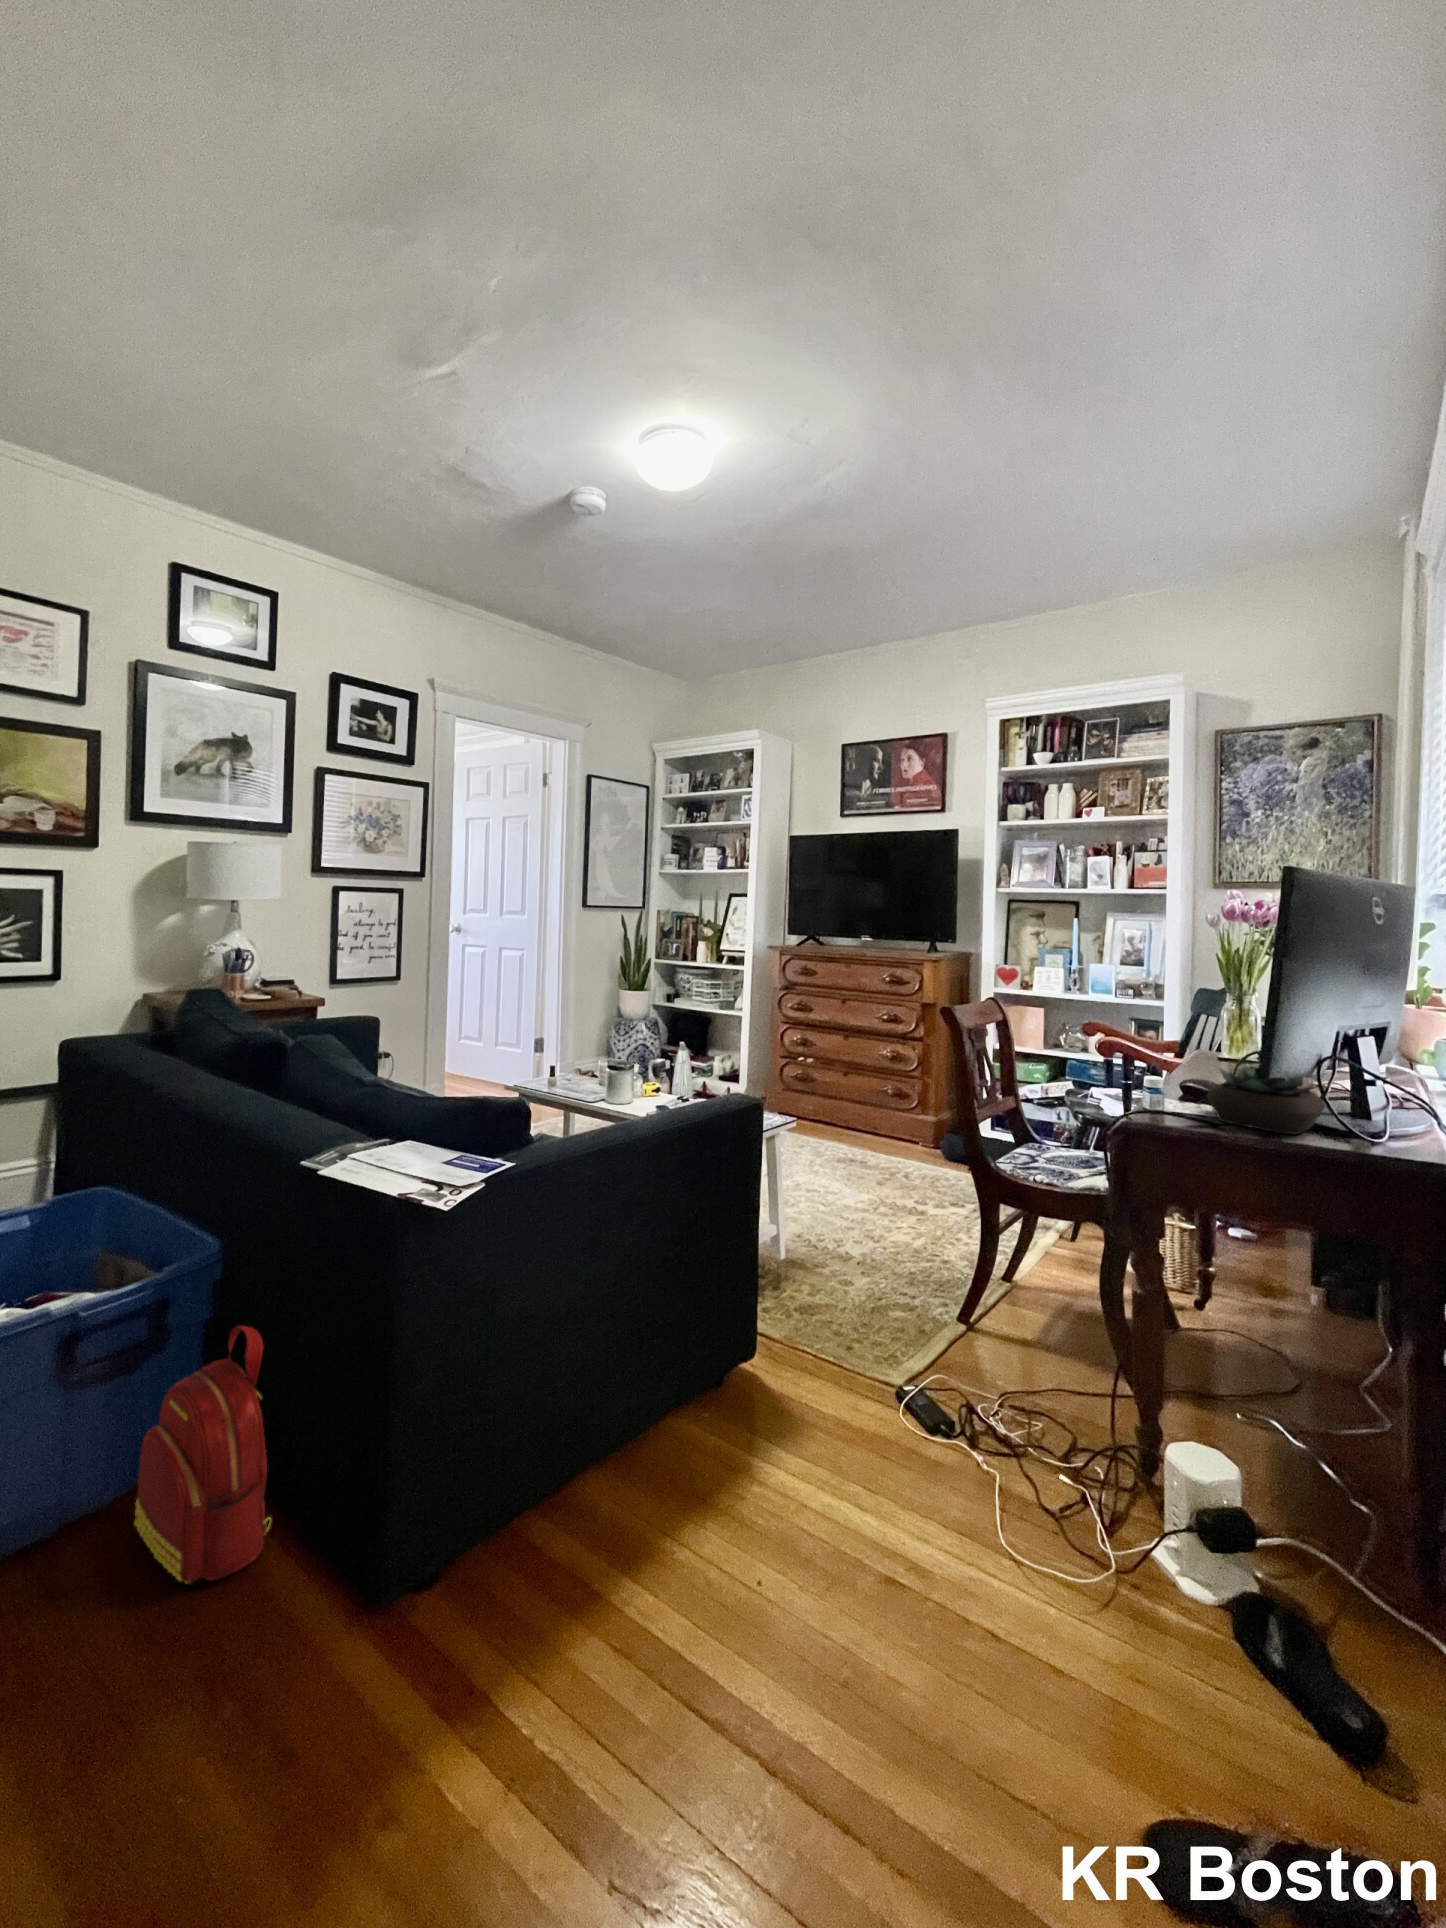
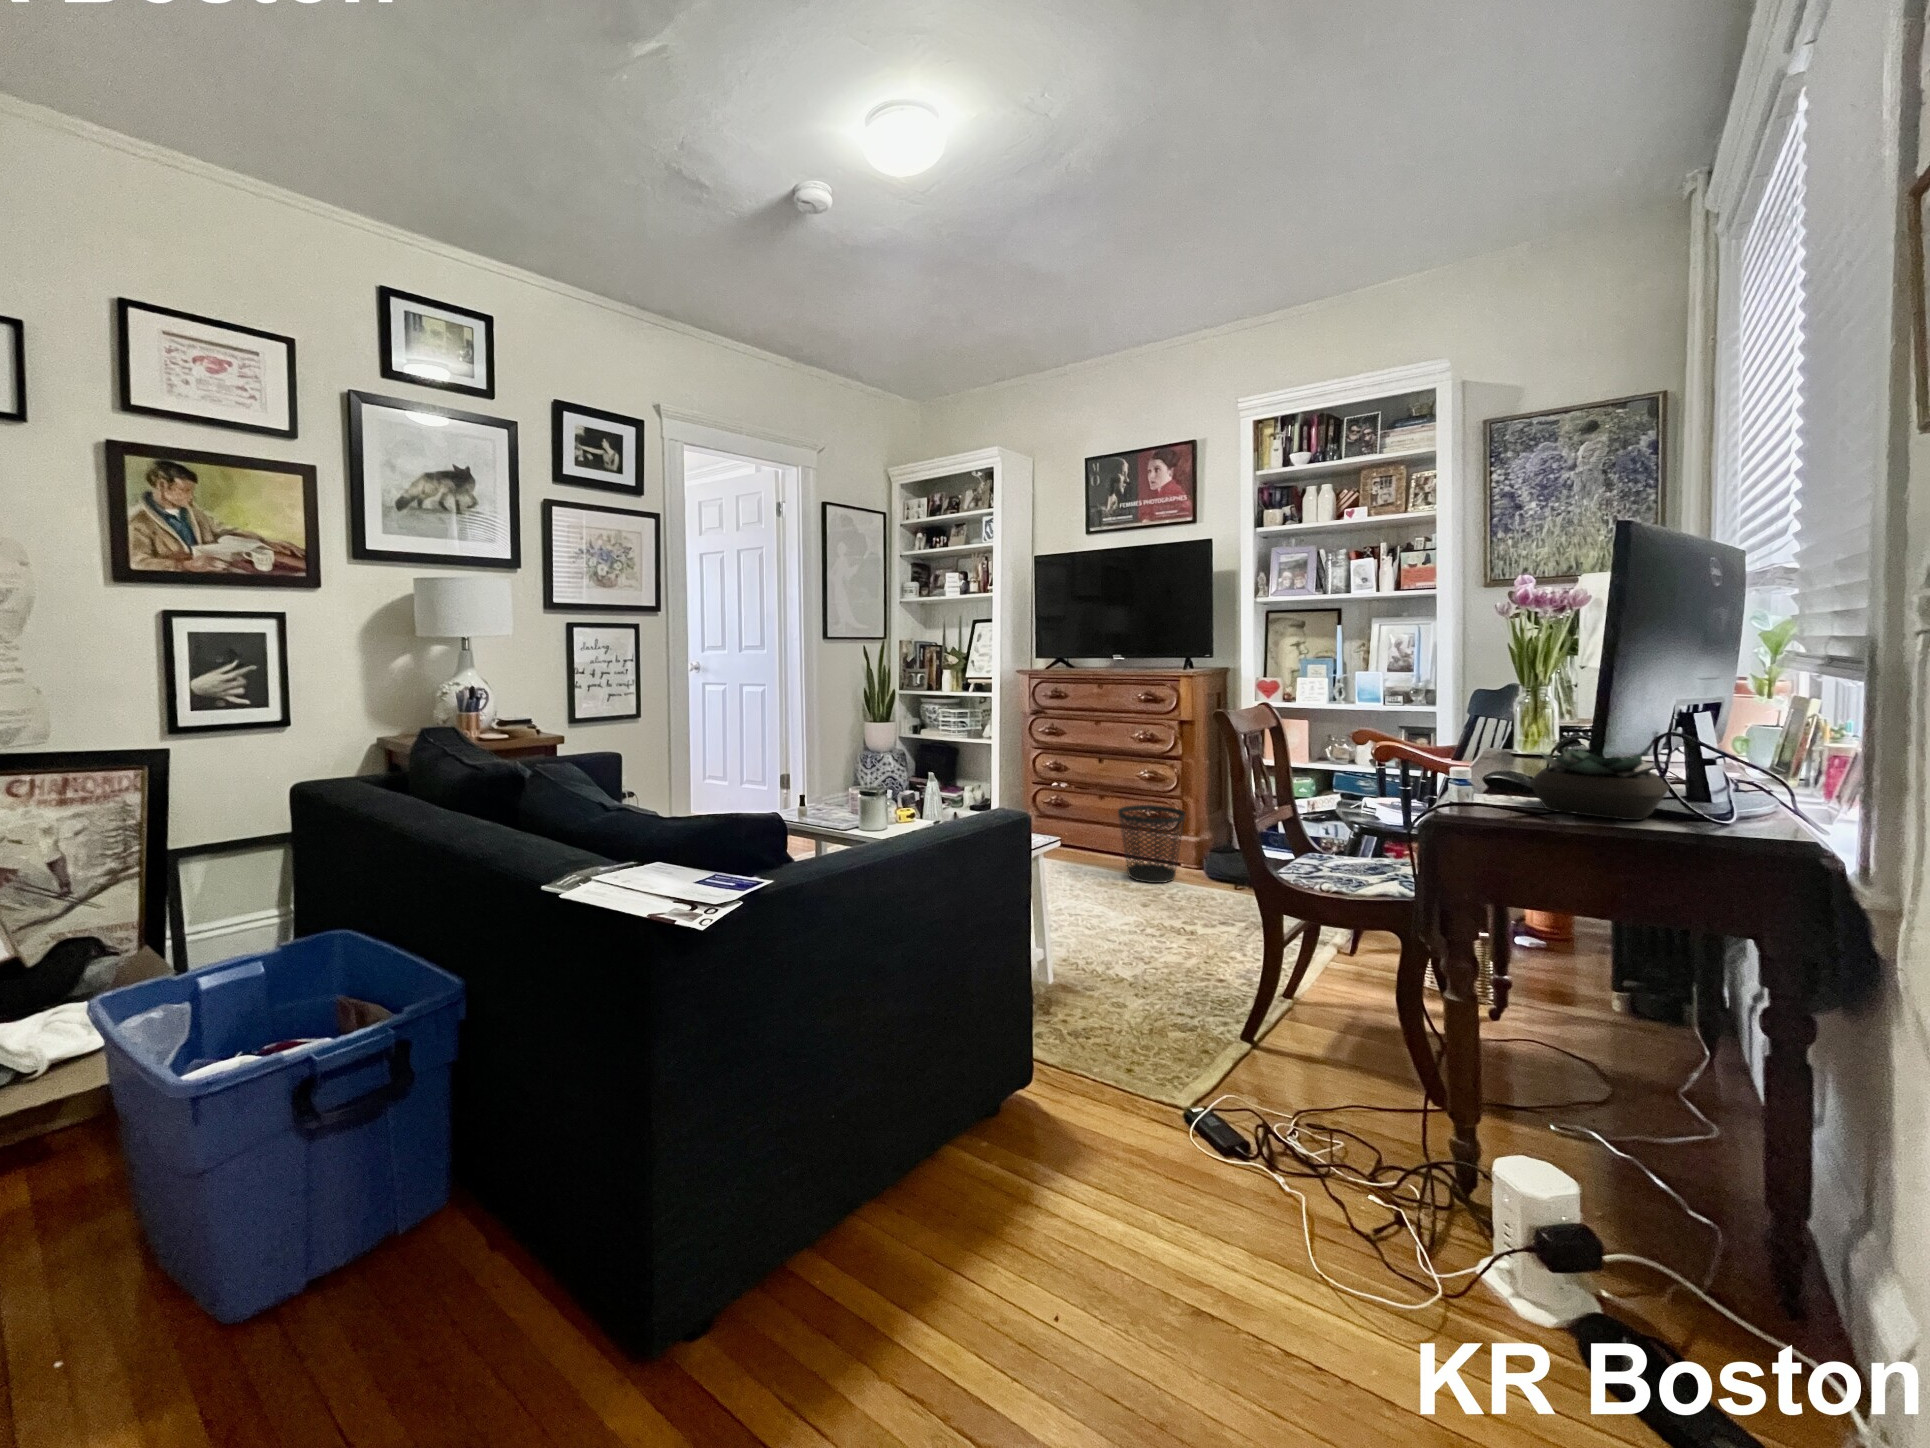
wastebasket: none [860,1085,925,1163] -> present [1118,805,1185,883]
backpack: present [135,1326,271,1586] -> none [350,1071,526,1389]

